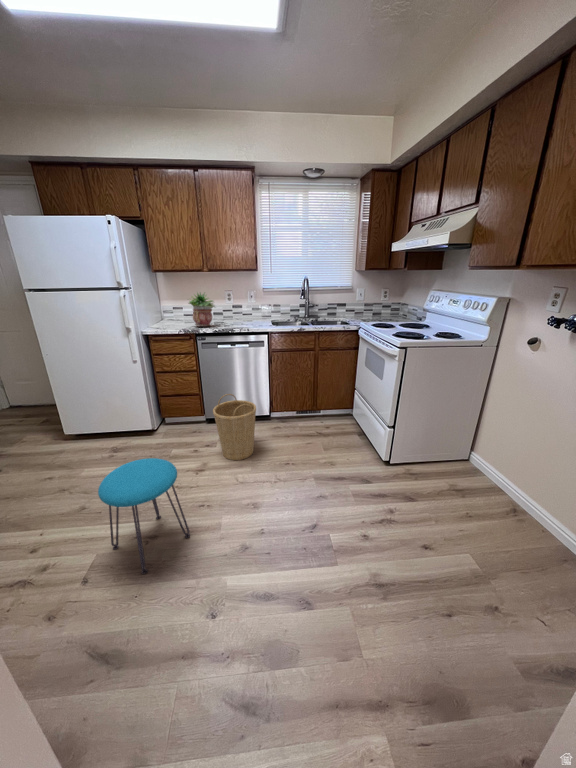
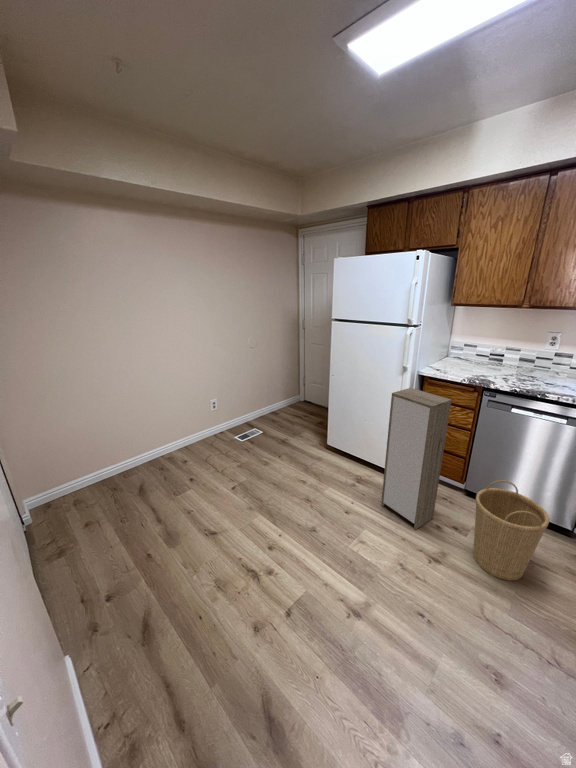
potted plant: present [189,293,215,326] -> none [485,334,527,379]
storage cabinet: none [123,344,190,461] -> present [381,388,451,529]
stool: present [98,458,190,574] -> none [319,524,402,657]

